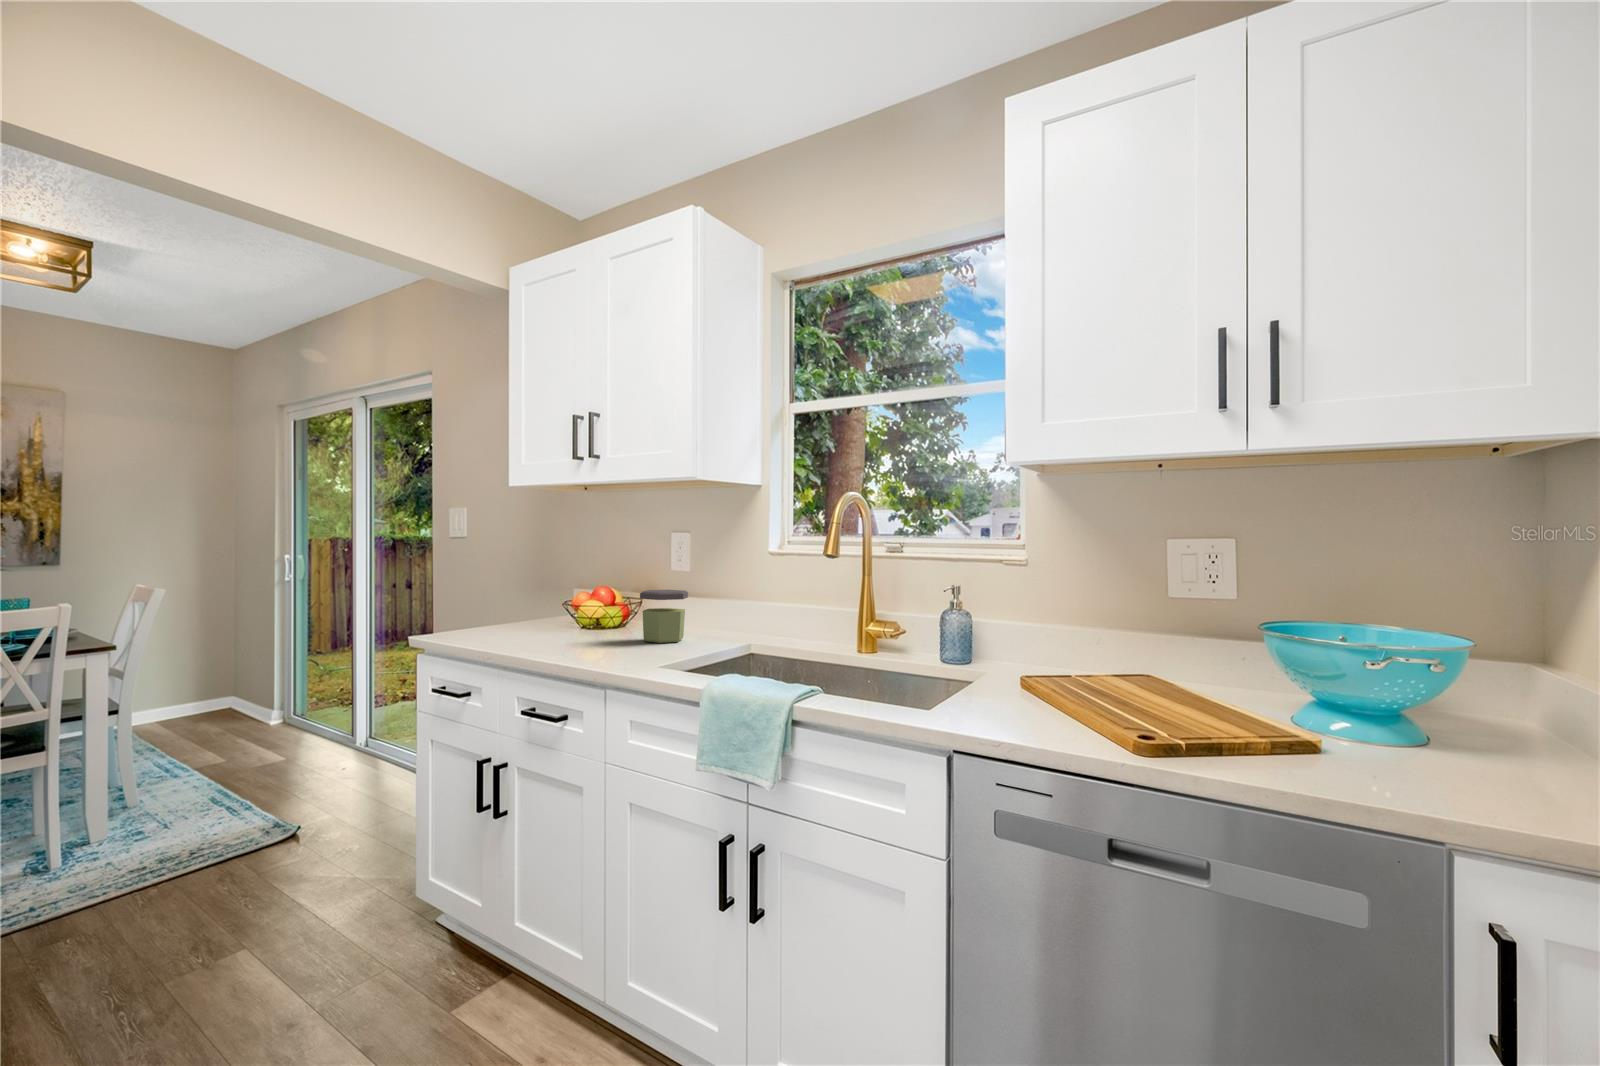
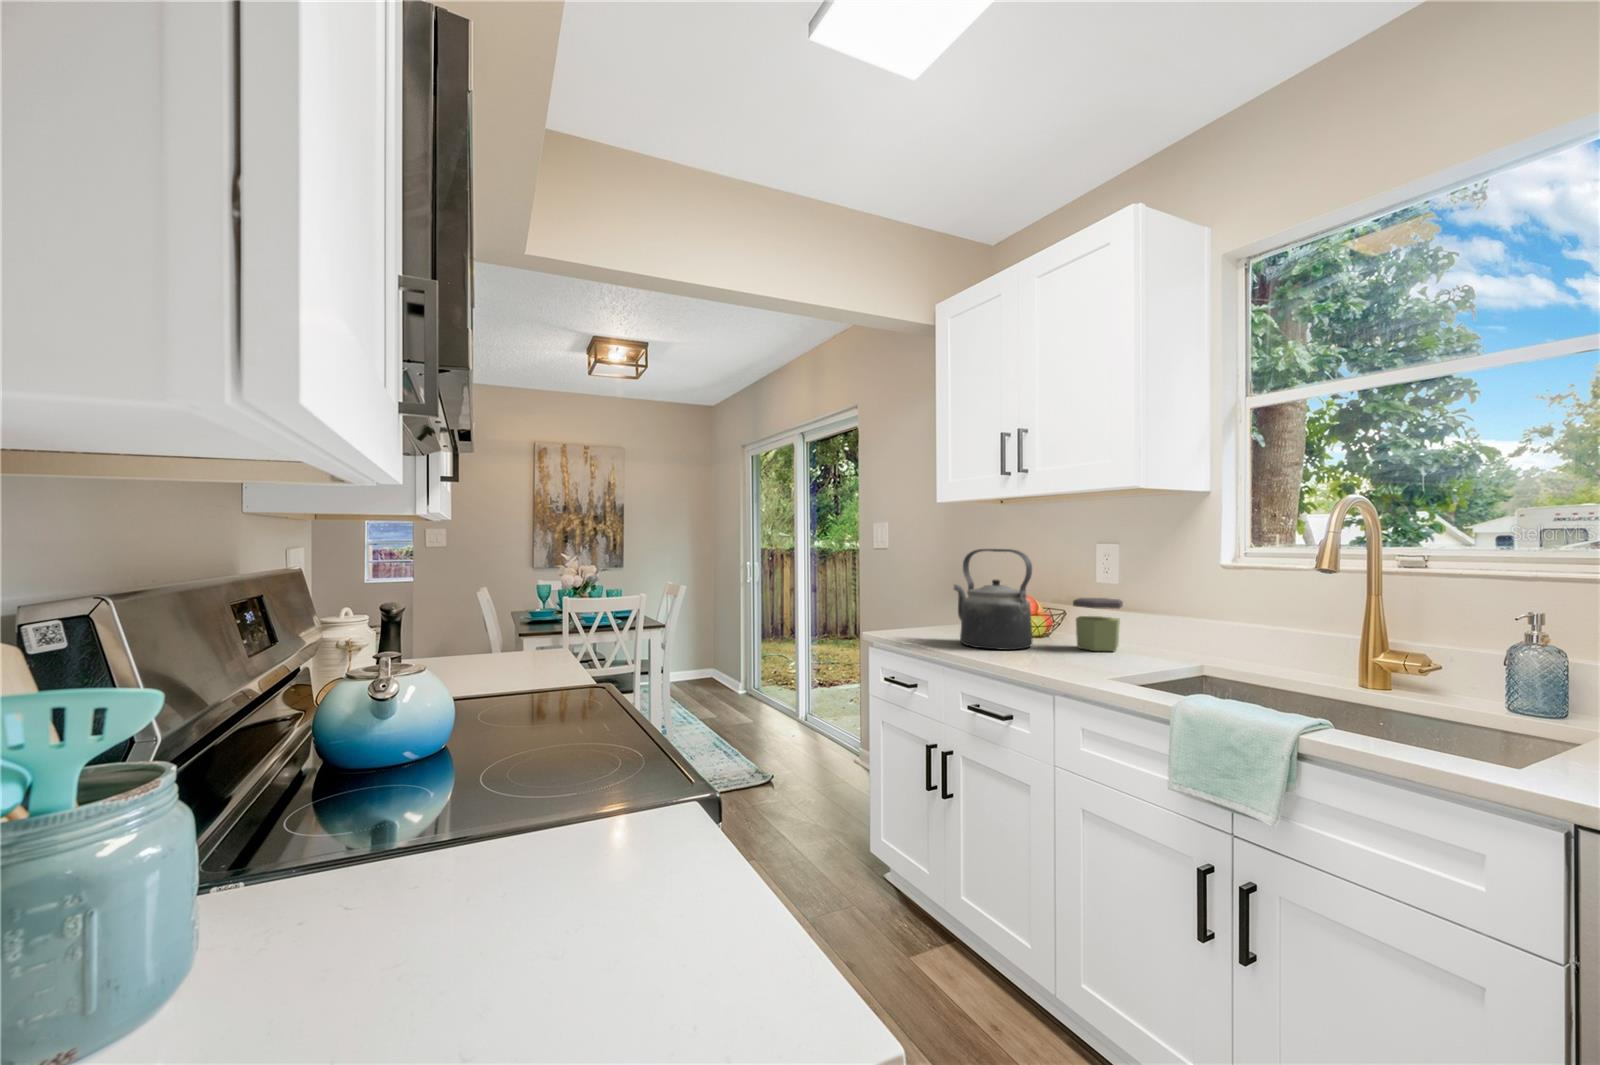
kettle: none [517,540,599,647] -> present [954,549,1032,650]

